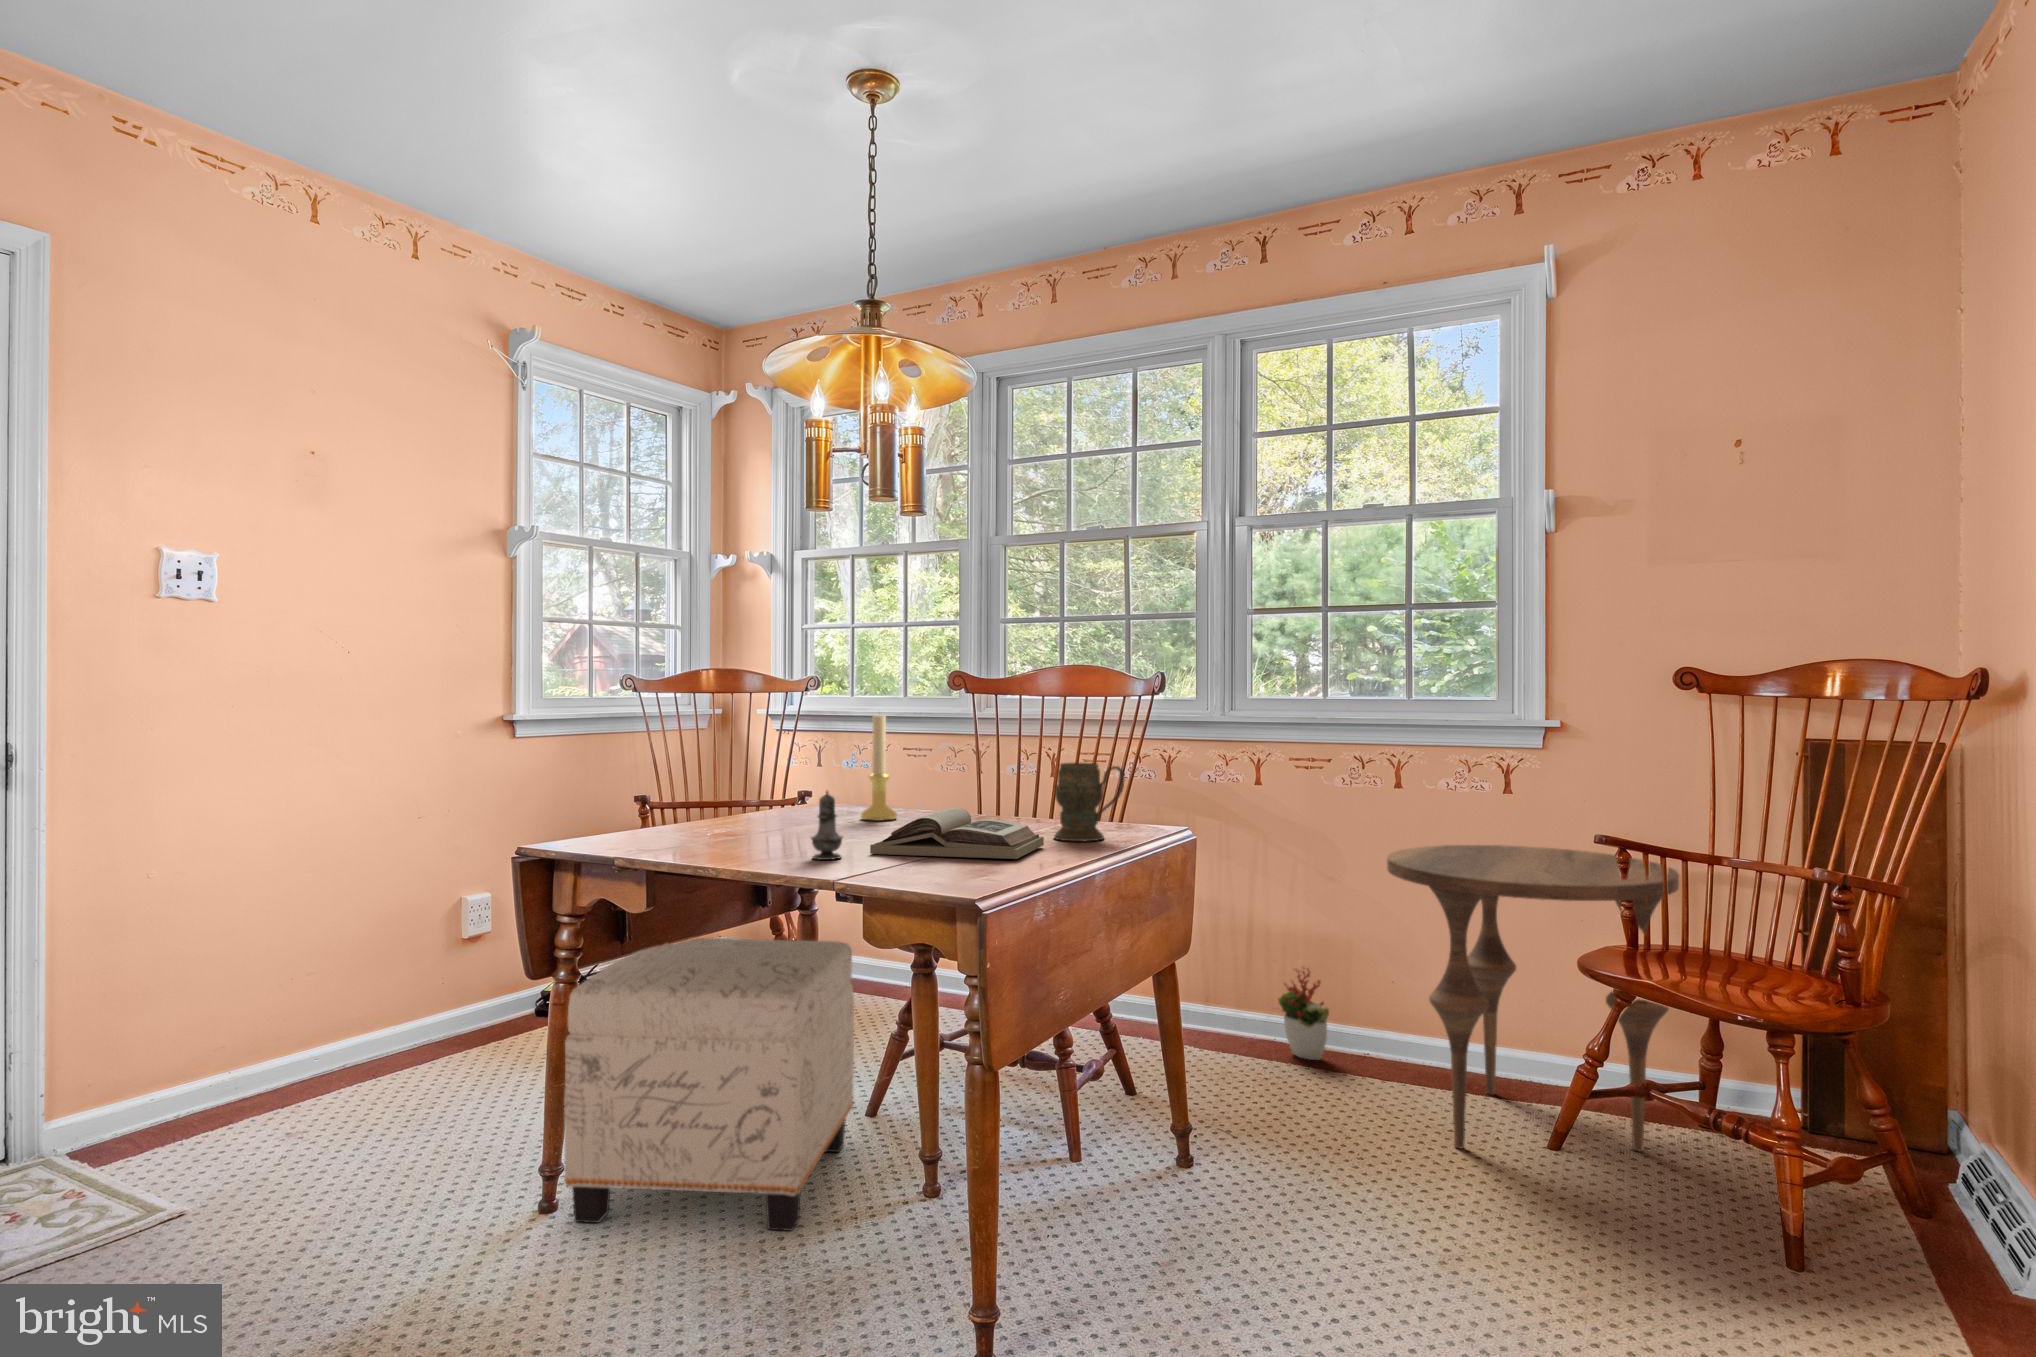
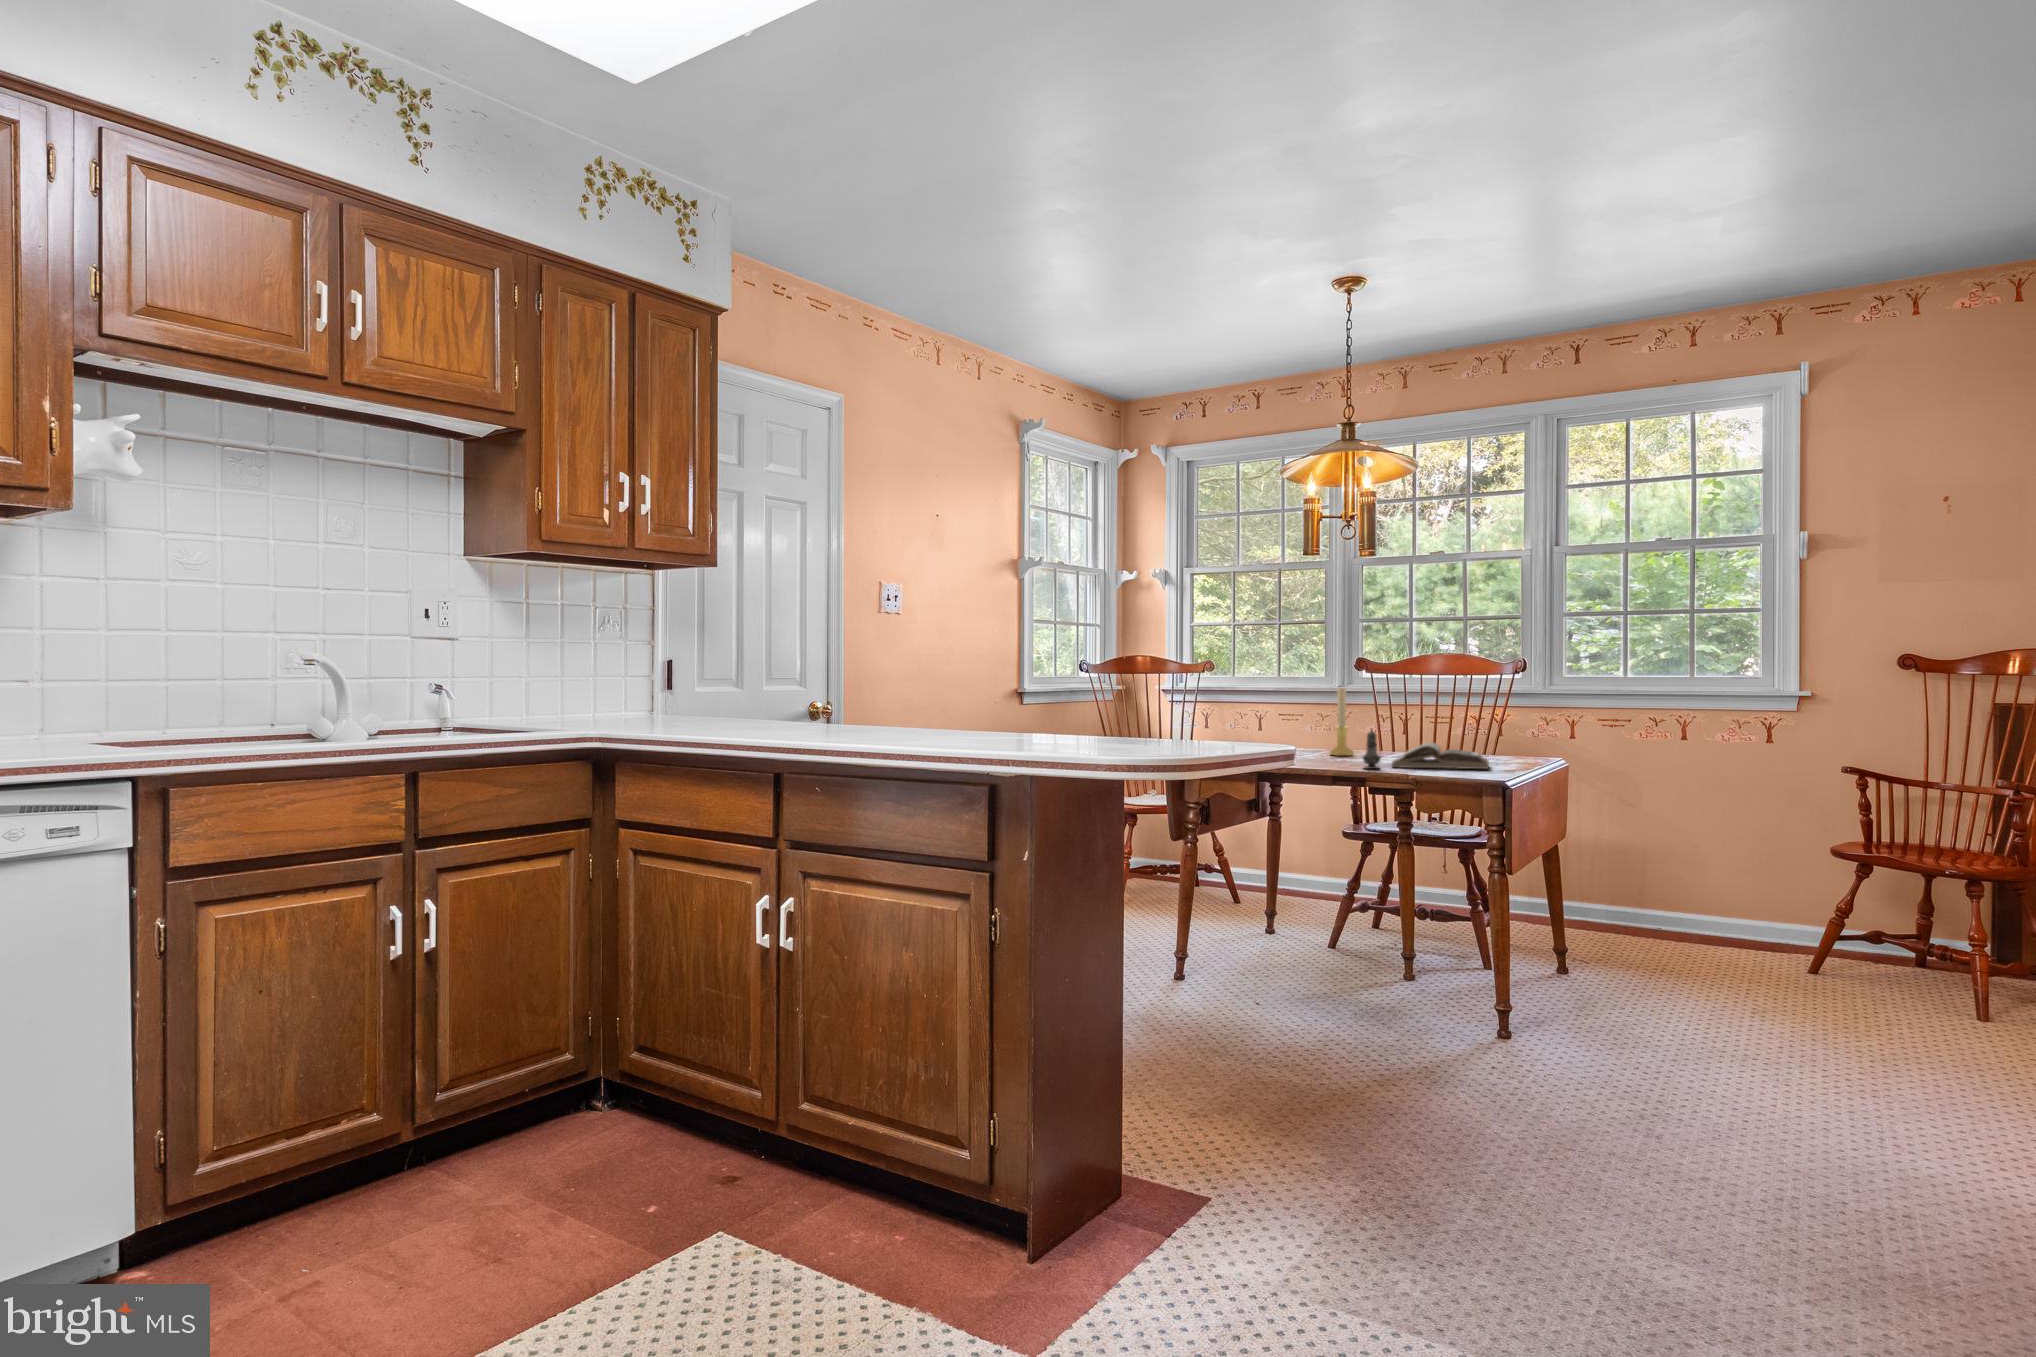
mug: present [1054,763,1124,841] -> none [1484,717,1533,764]
side table: present [1387,845,1679,1151] -> none [1689,779,1902,974]
ottoman: present [564,938,854,1231] -> none [1204,828,1349,988]
decorative plant: present [1279,968,1329,1060] -> none [1593,866,1634,931]

